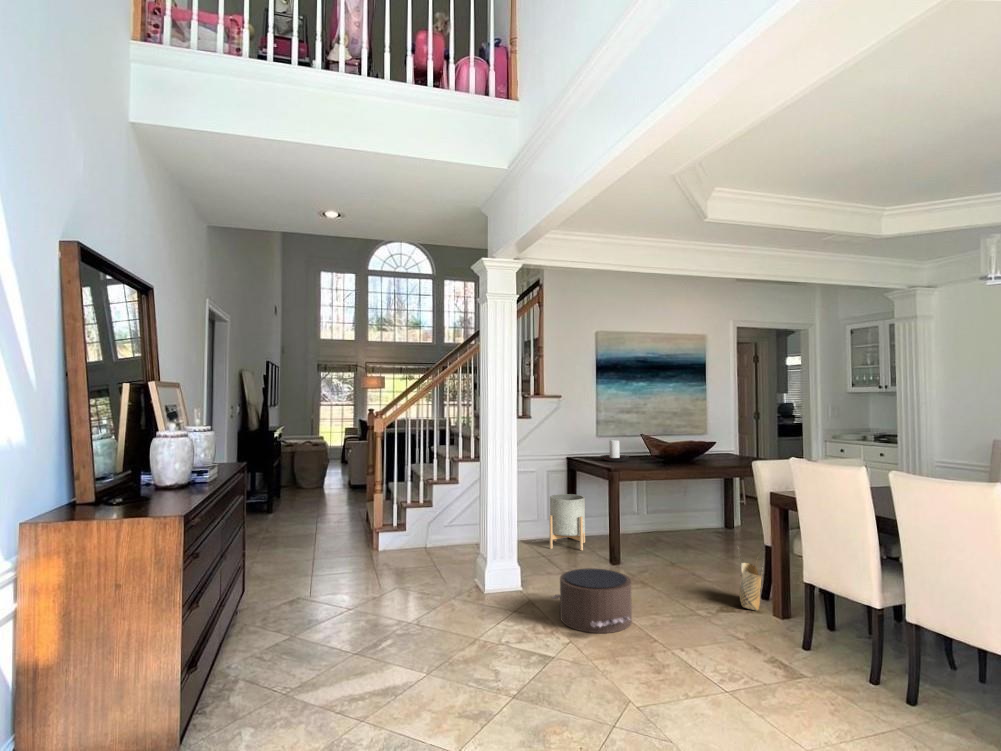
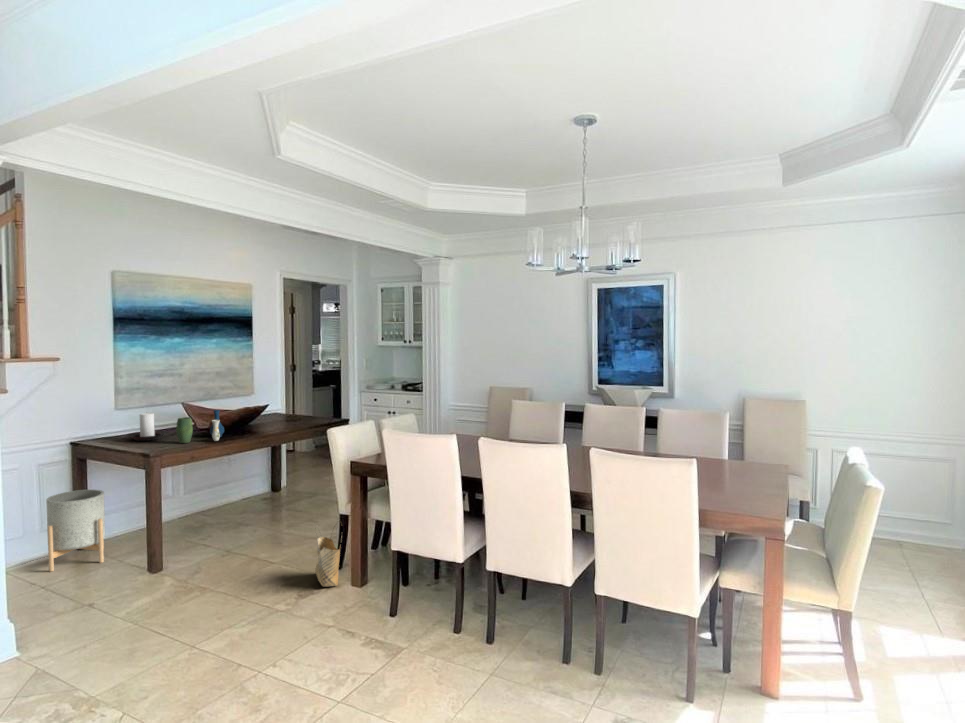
vase: none [633,441,672,466] -> present [176,410,224,443]
pouf: present [552,568,632,633] -> none [76,591,208,691]

